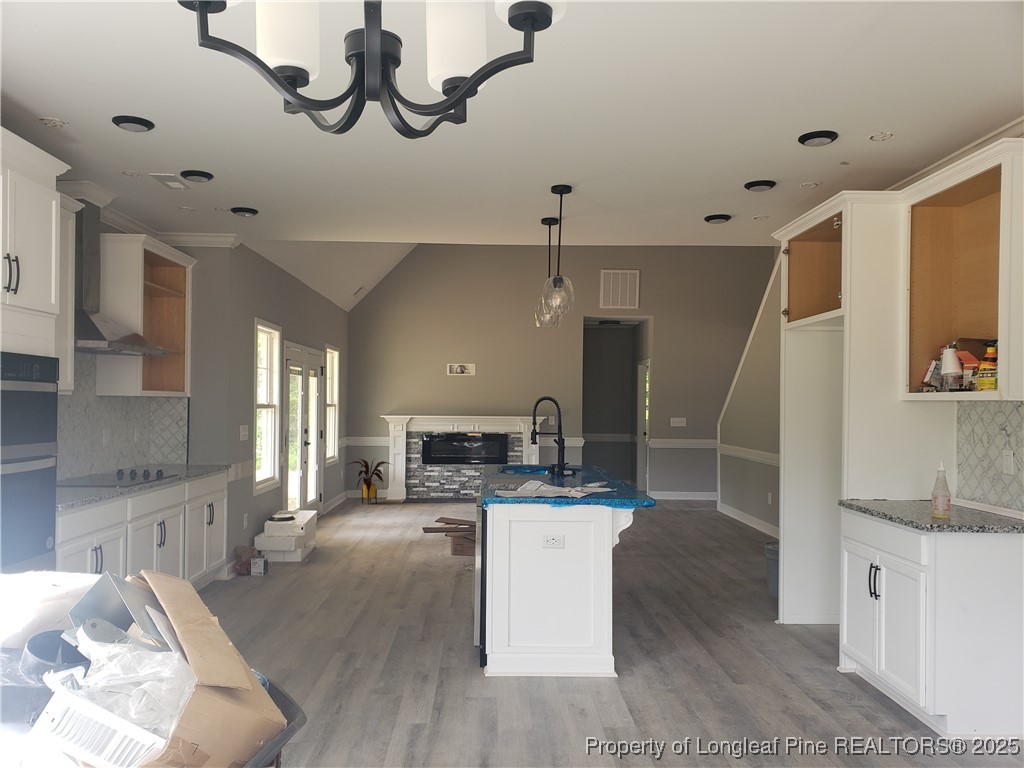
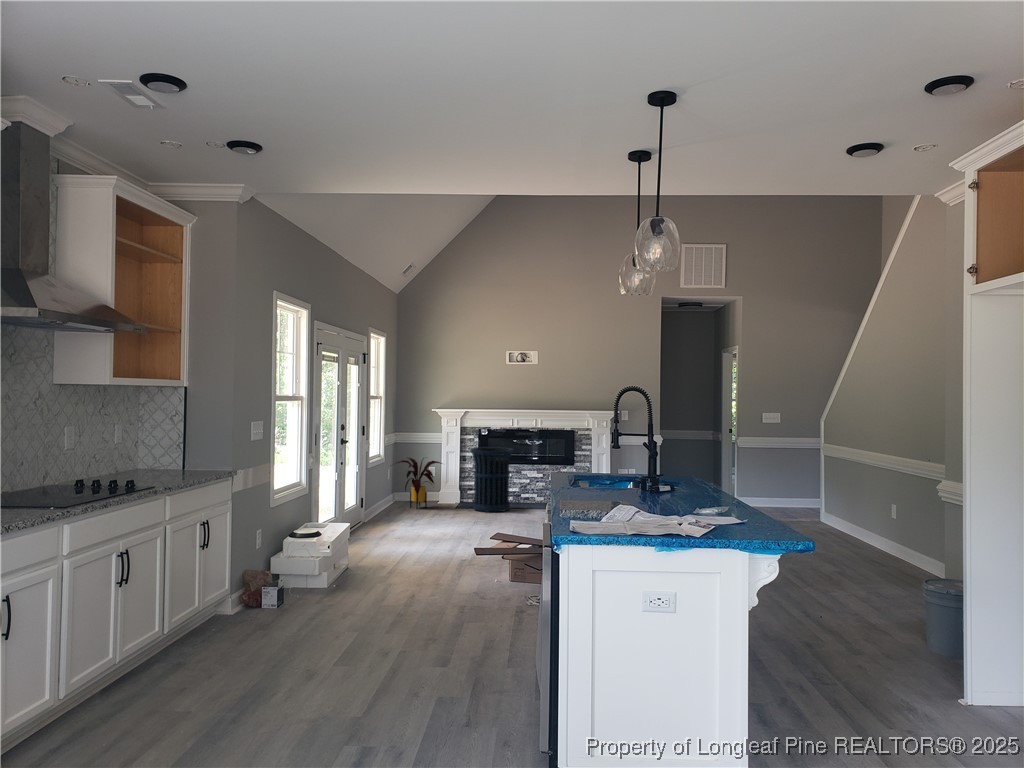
trash can: none [416,449,455,506] -> present [470,447,514,512]

